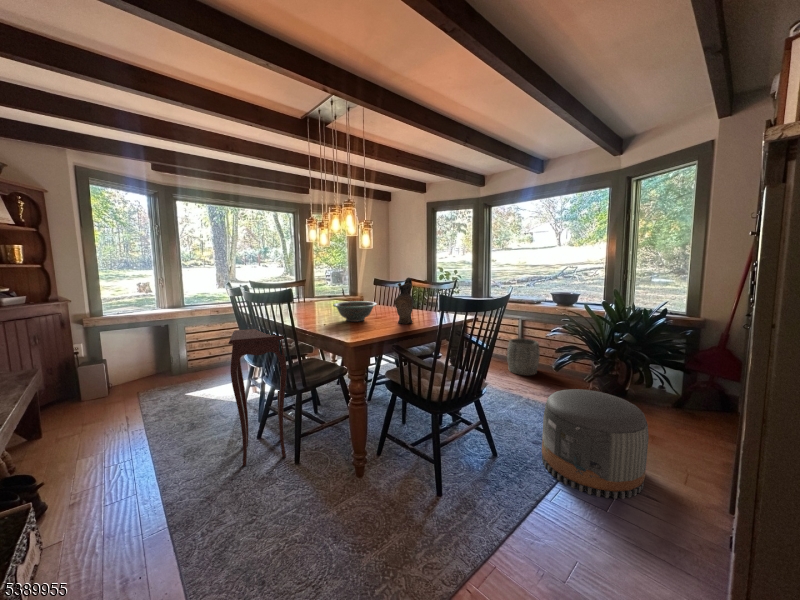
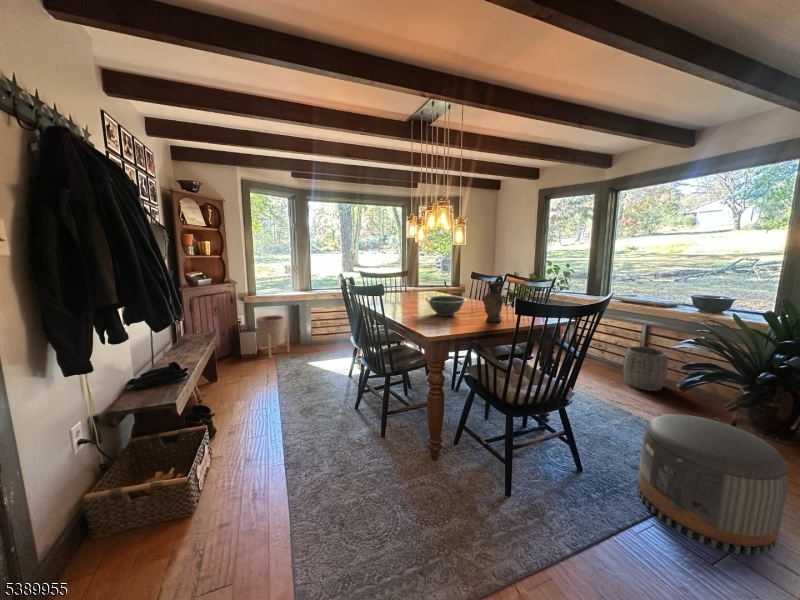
side table: present [228,329,287,466] -> none [333,316,380,431]
planter: none [101,340,157,394] -> present [255,315,289,358]

